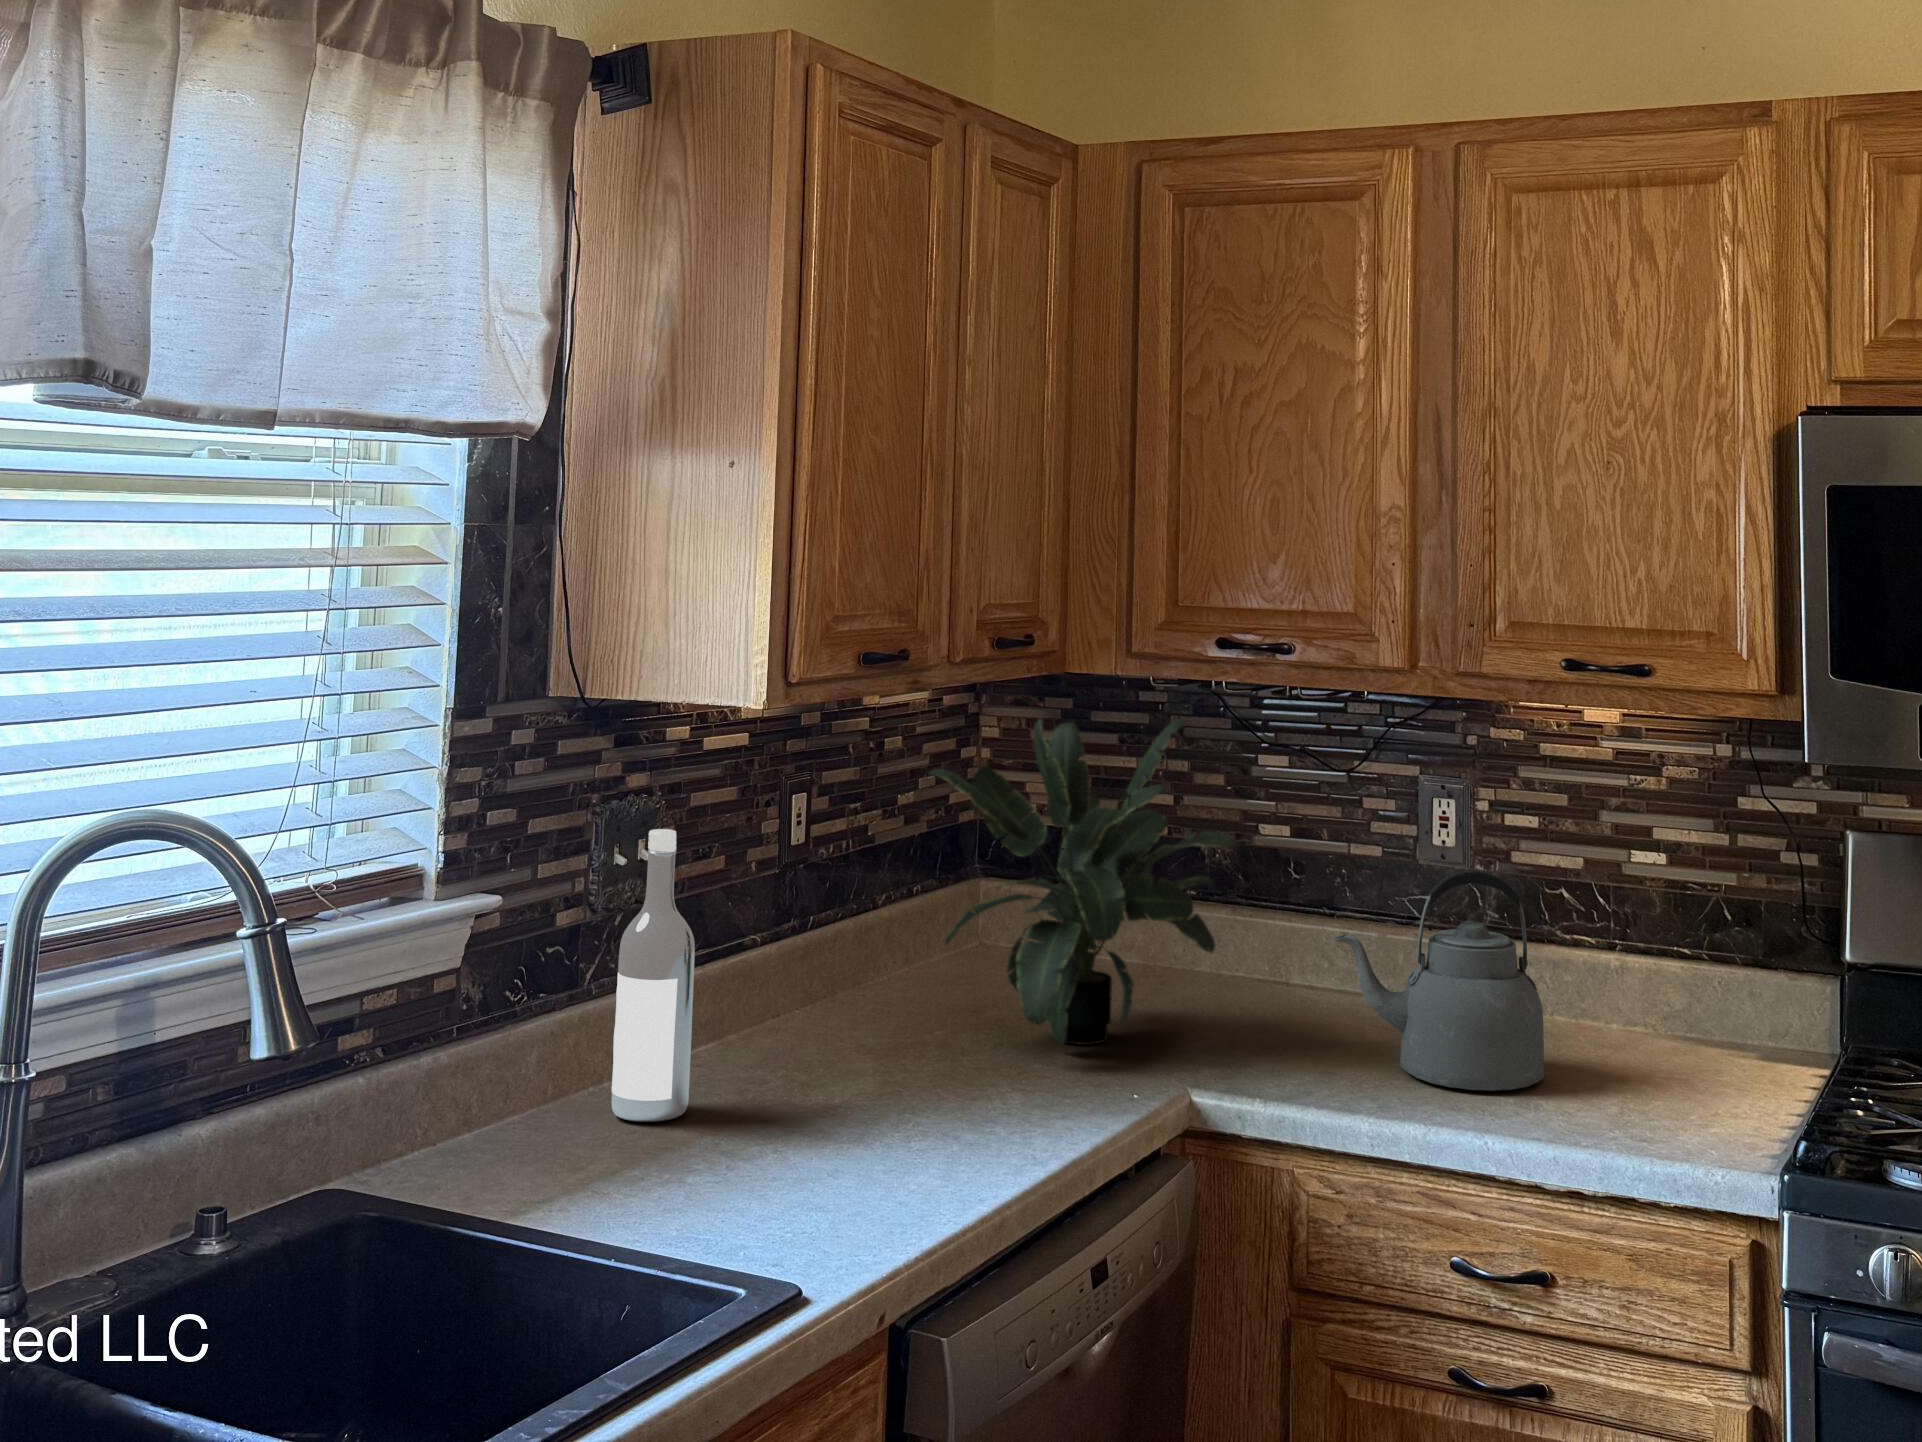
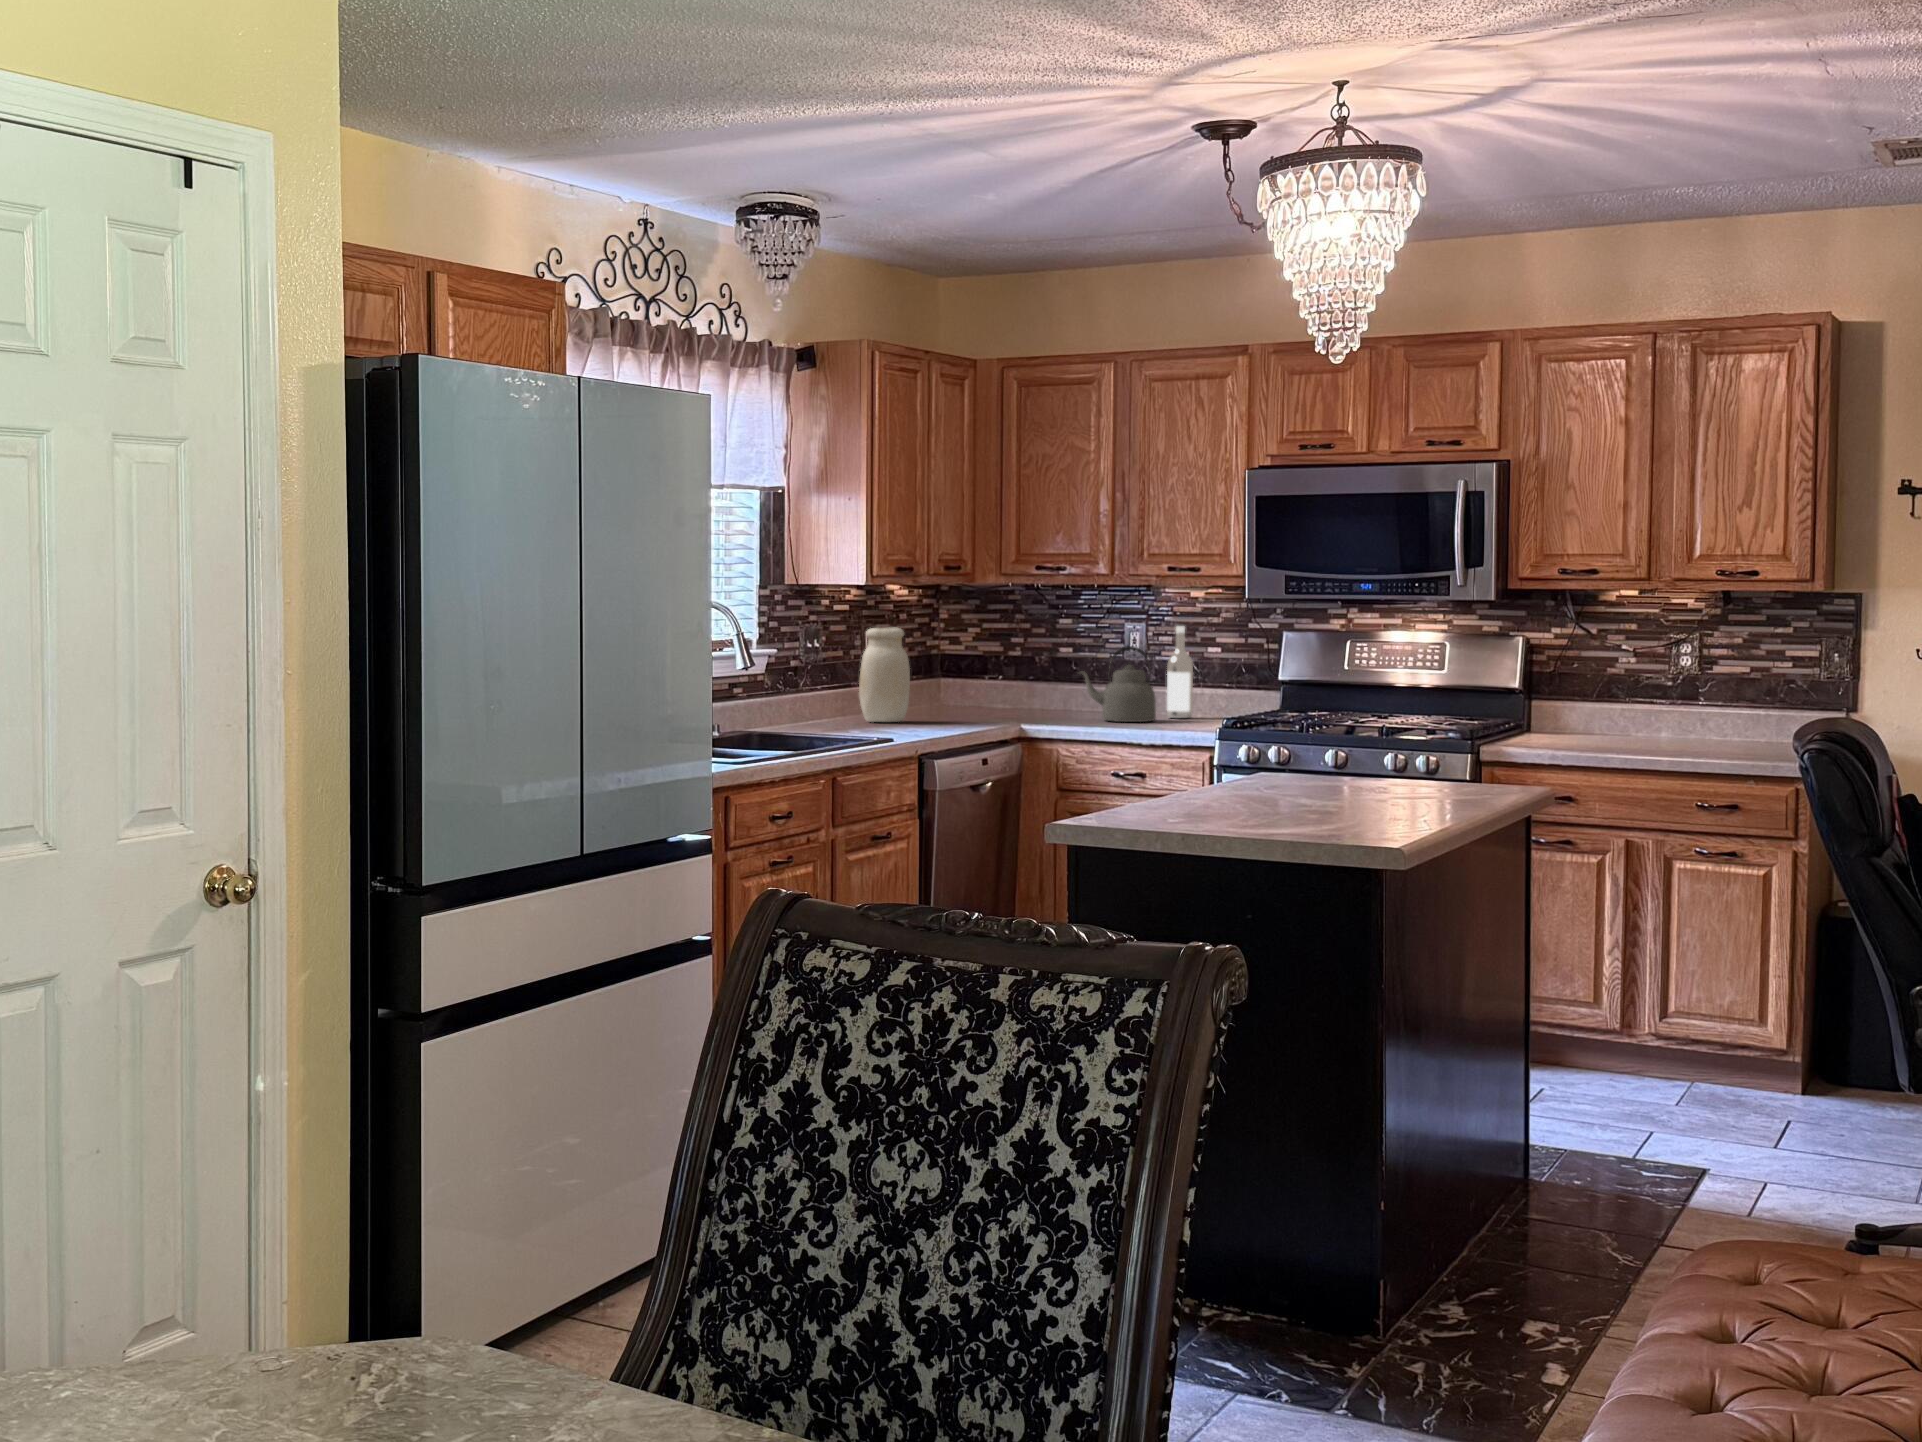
potted plant: present [929,718,1238,1045] -> none [921,595,1041,718]
jar: none [747,817,888,1096] -> present [859,628,910,722]
wine bottle: present [612,829,695,1122] -> present [1167,626,1193,718]

